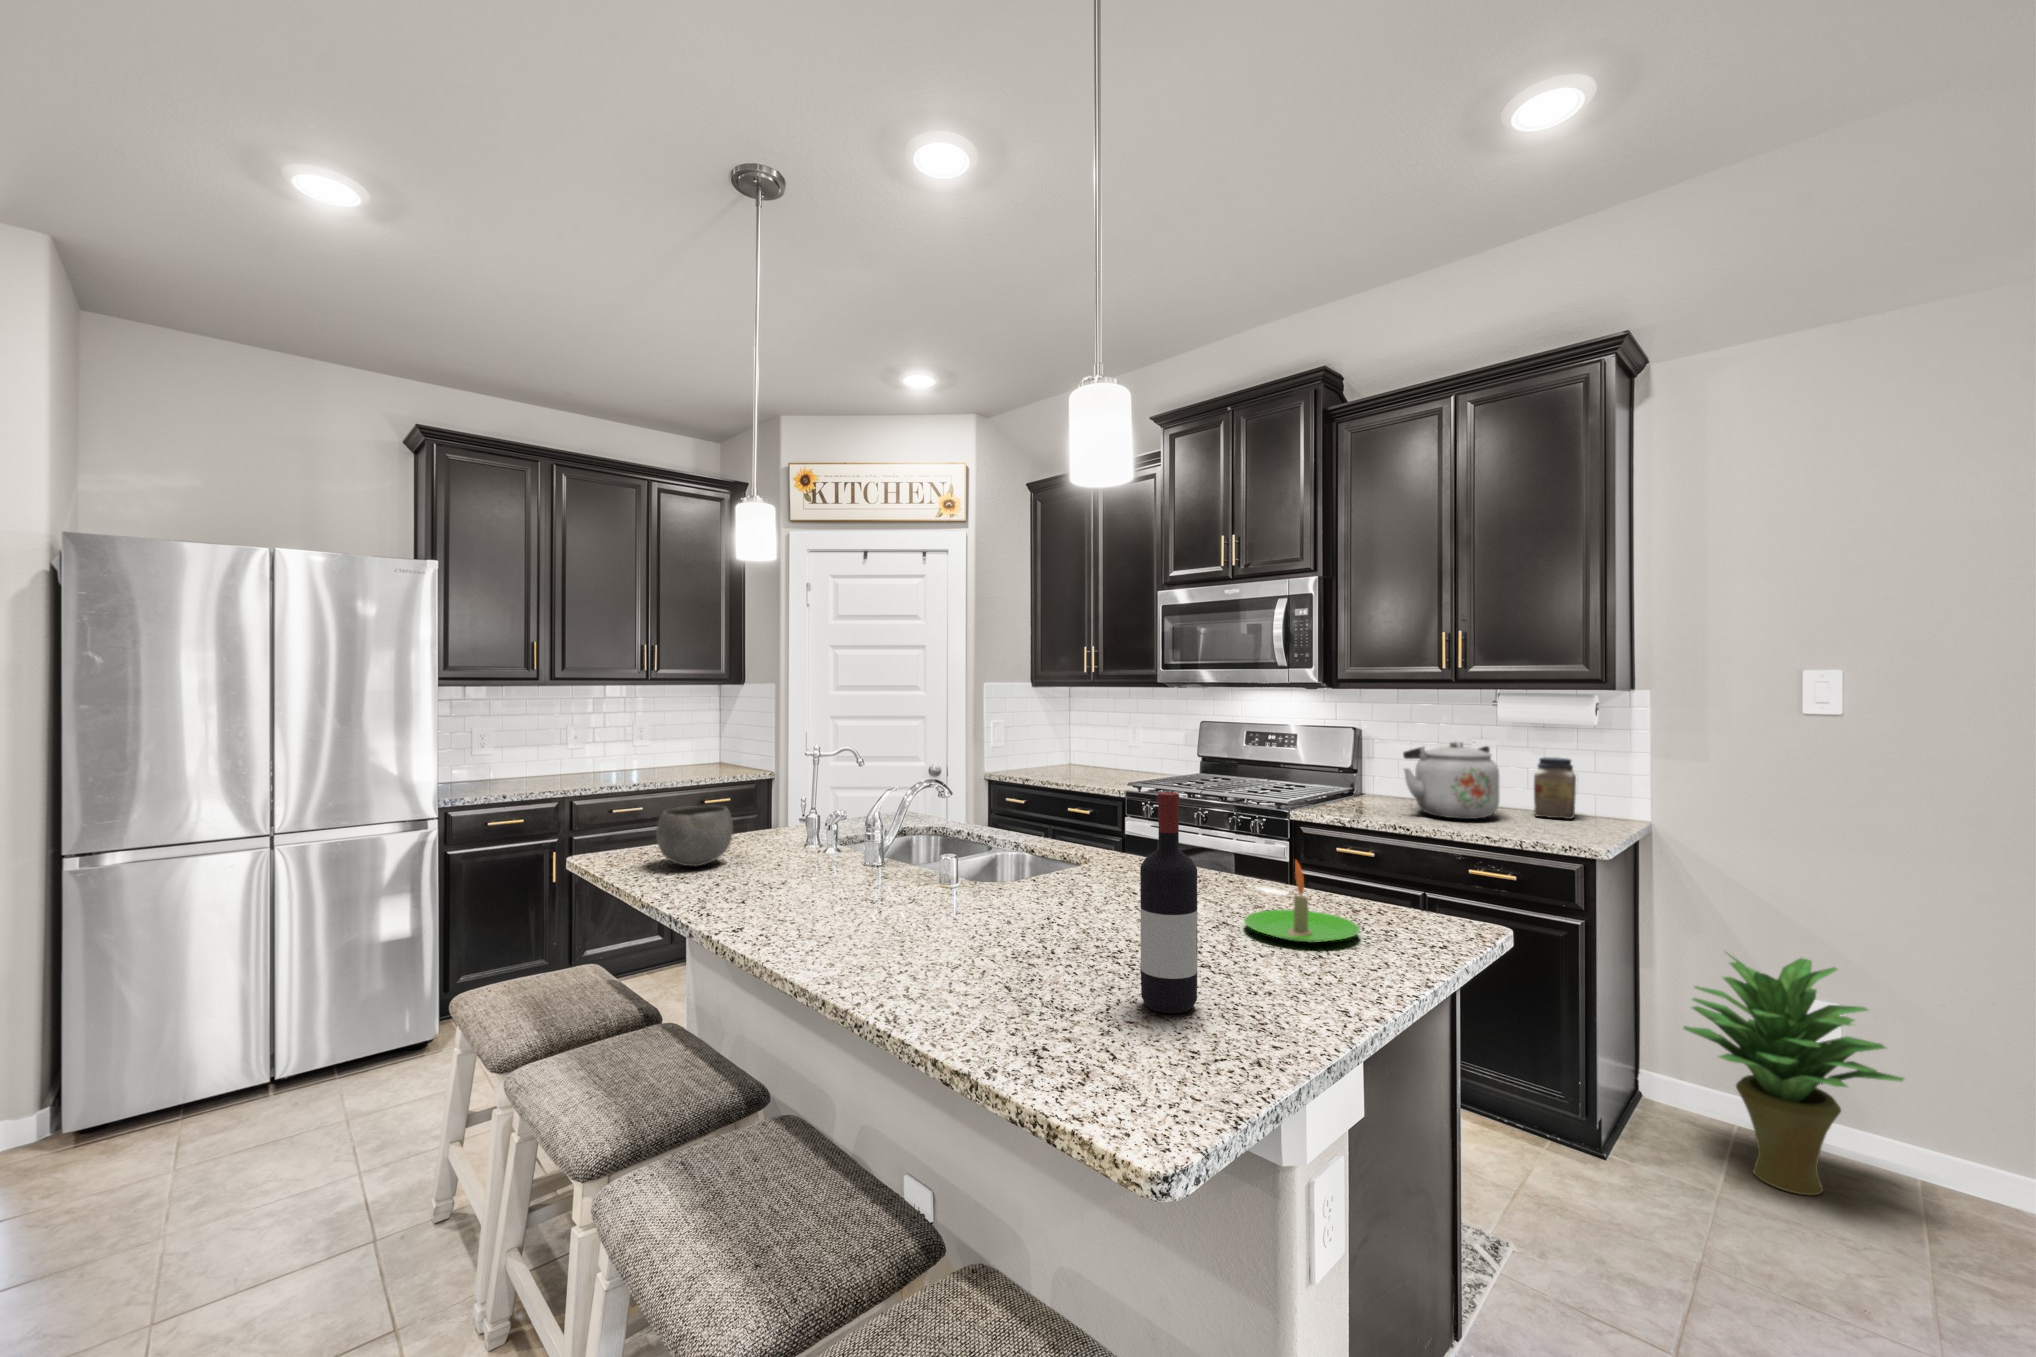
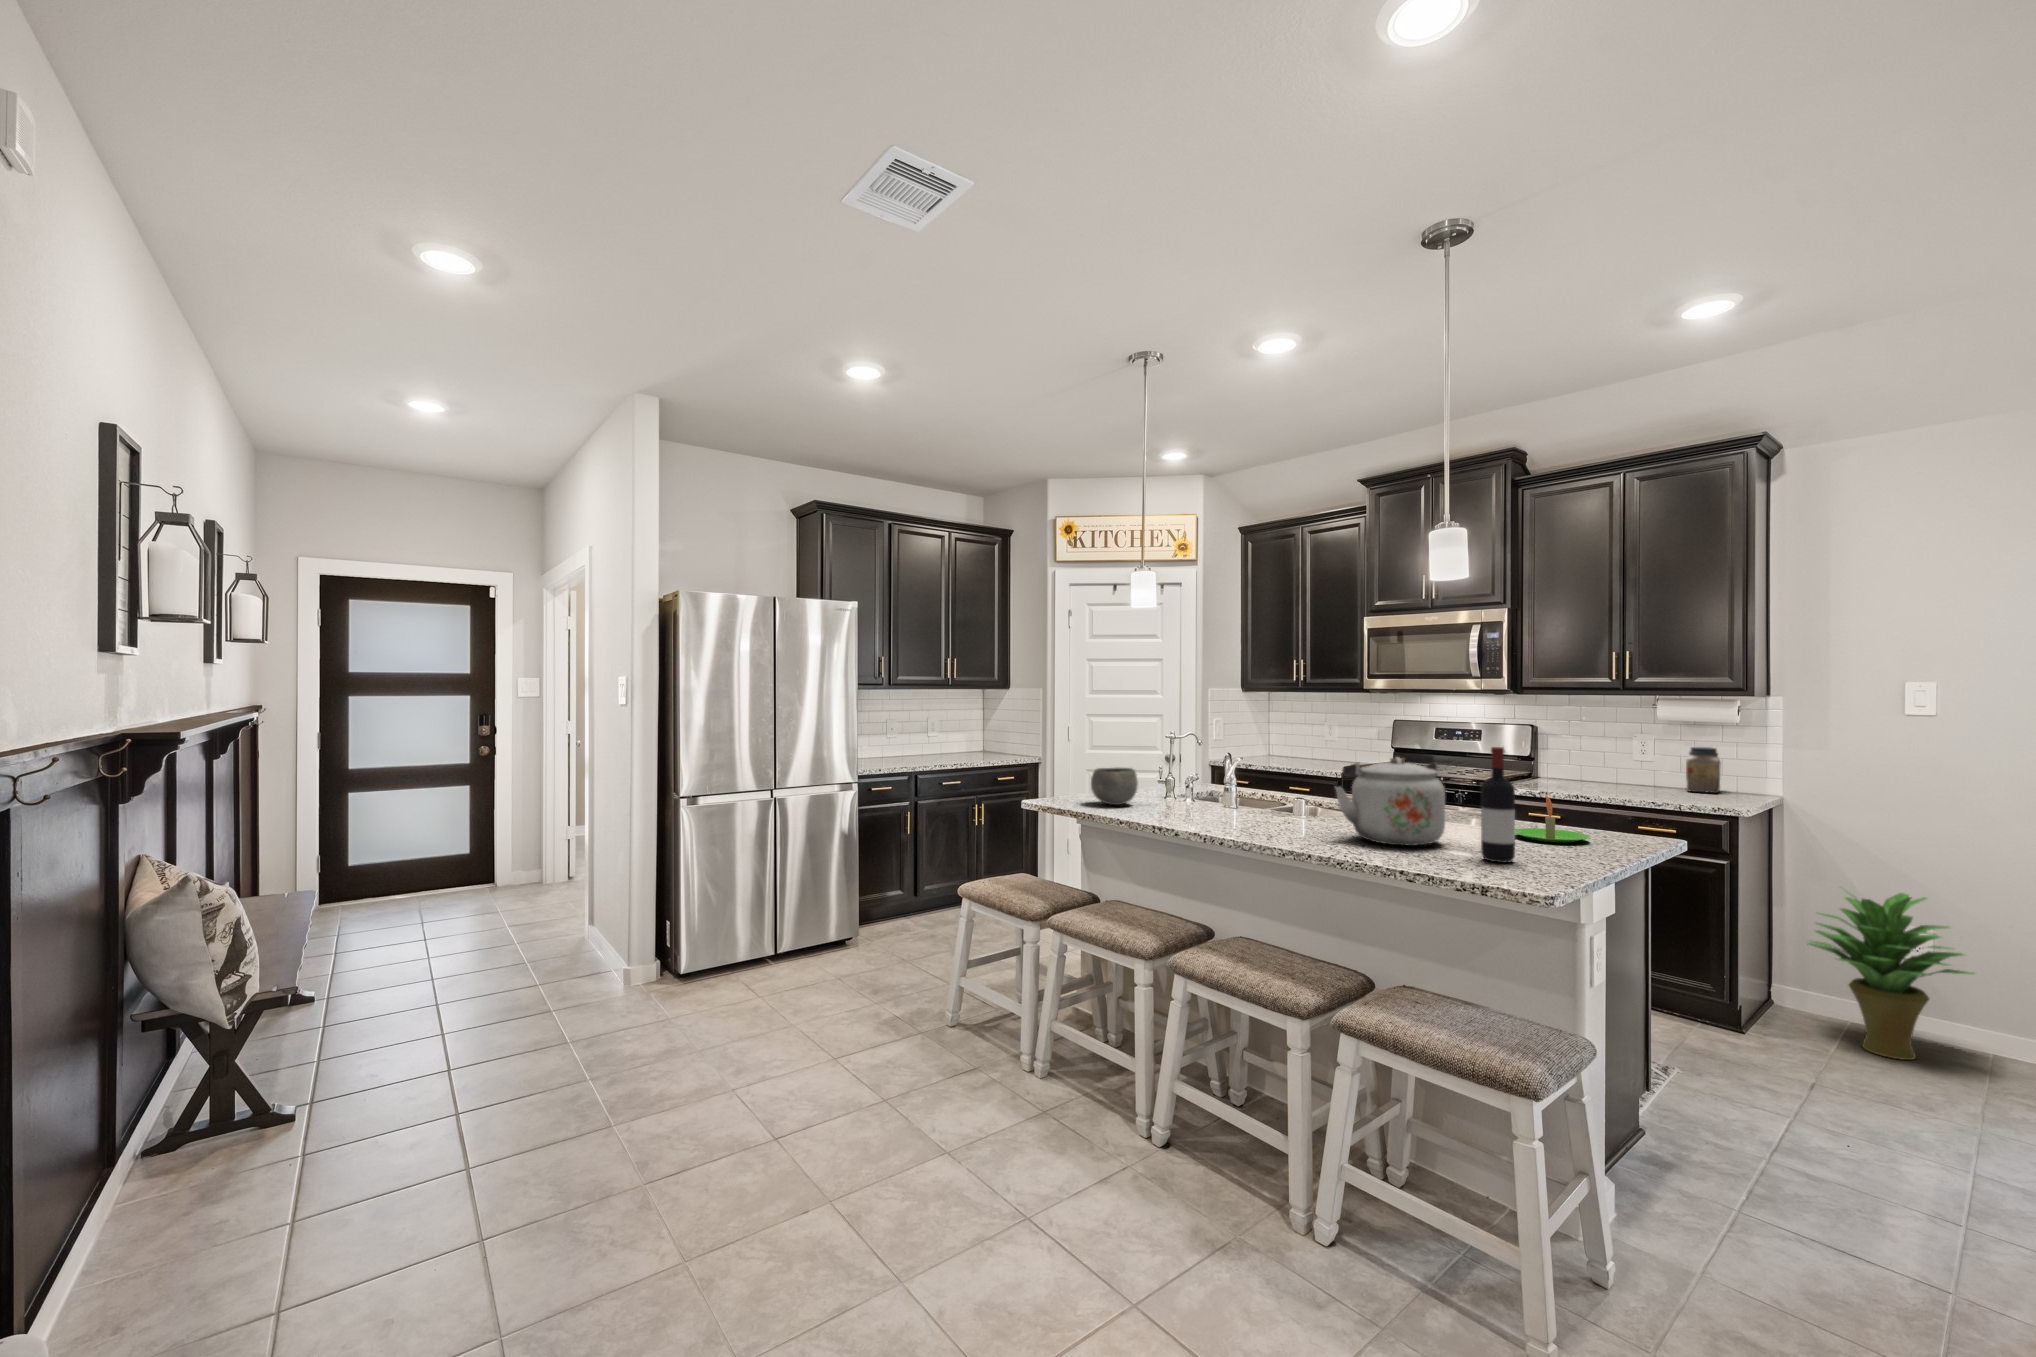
kettle: present [1403,742,1500,819] -> present [1336,757,1445,846]

